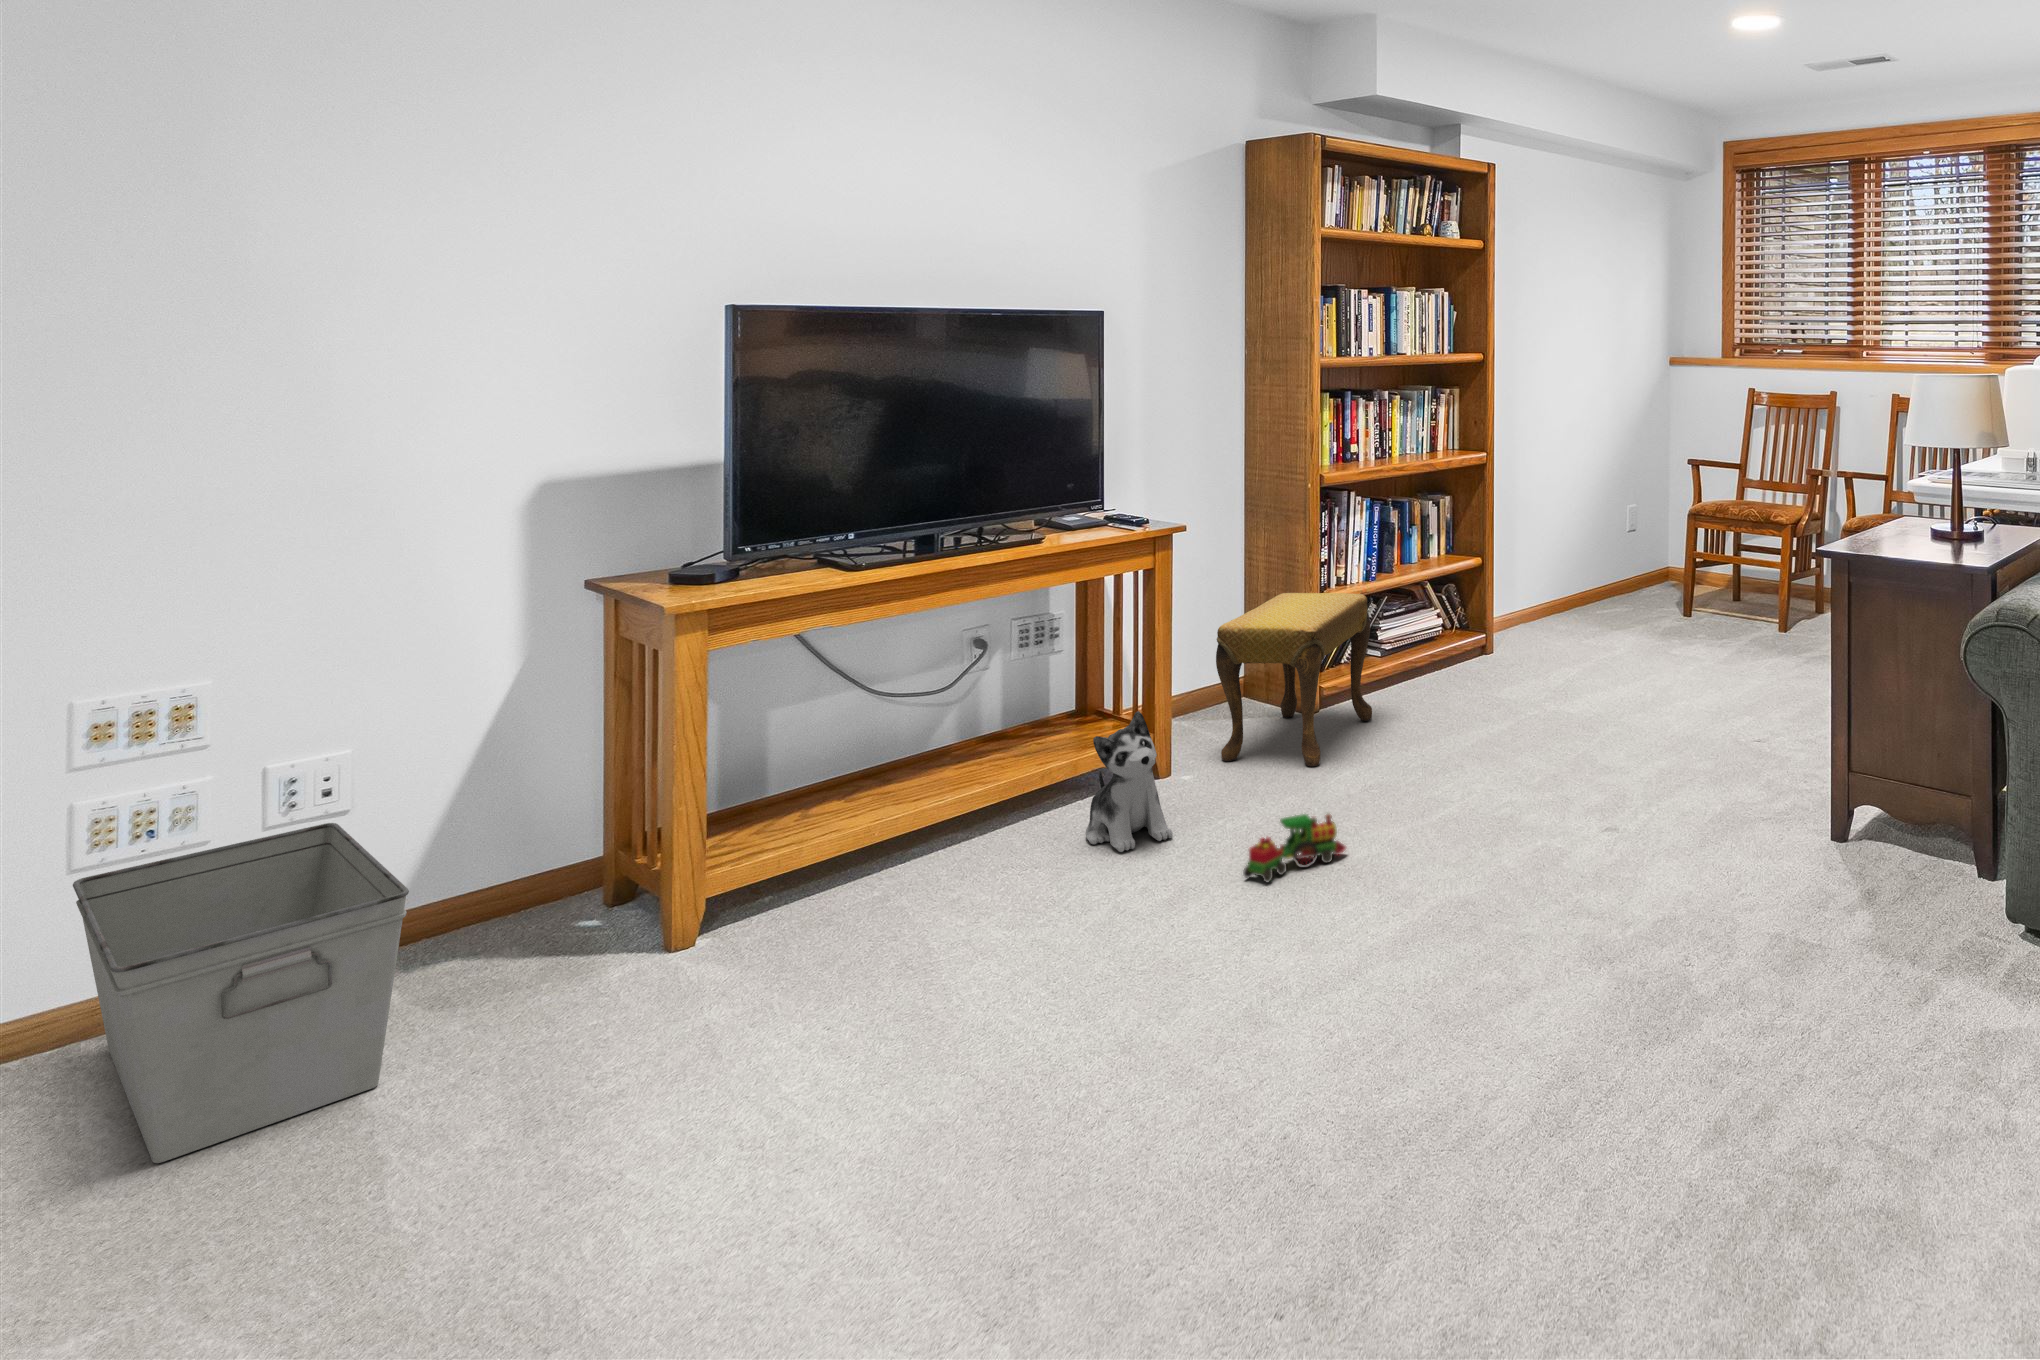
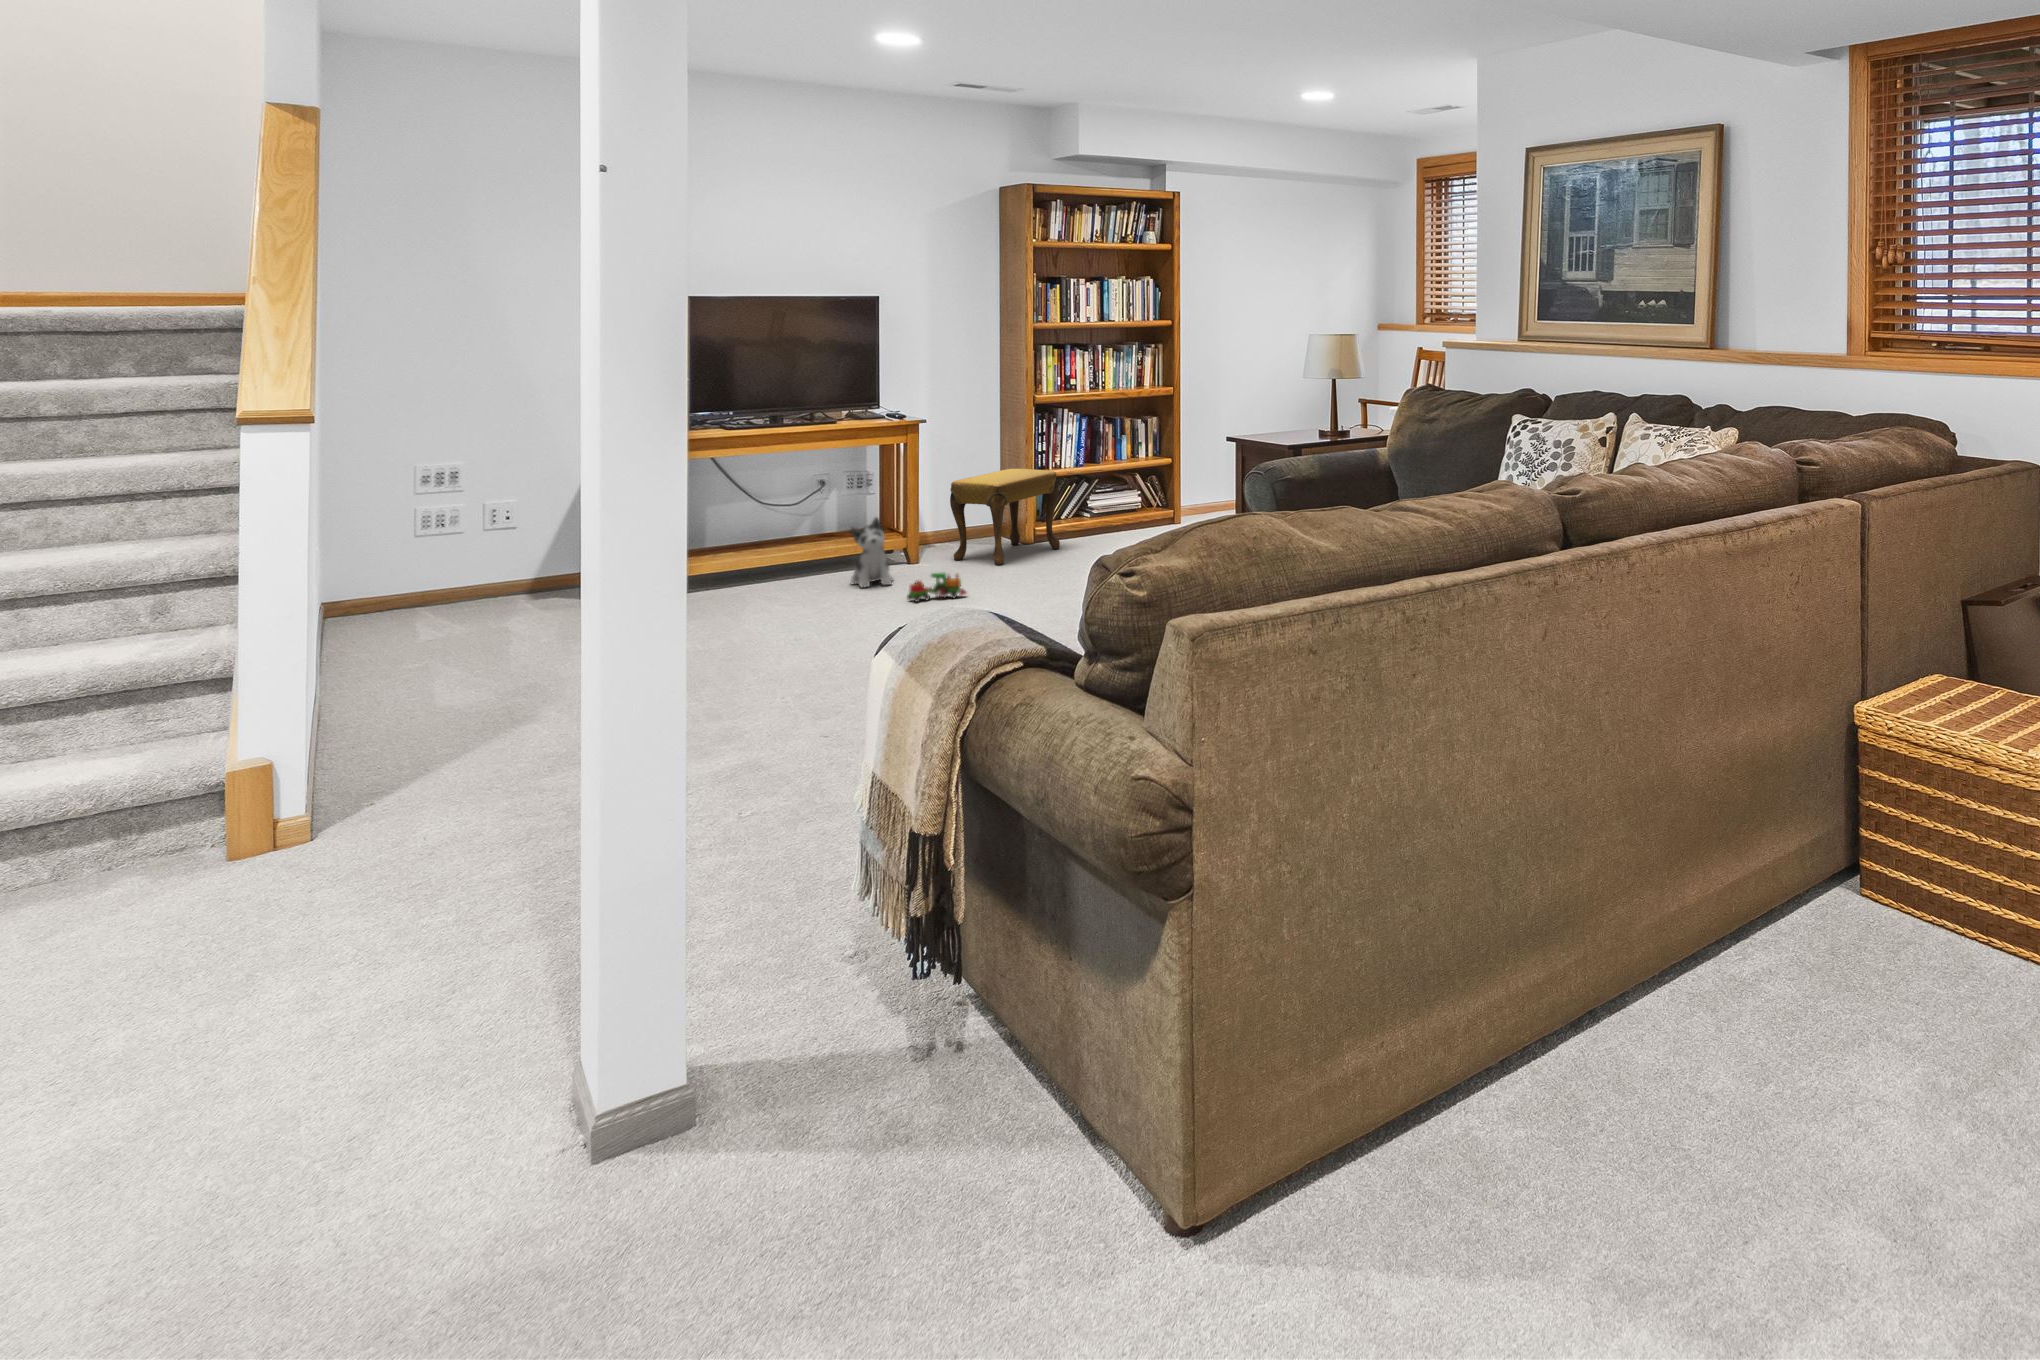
storage bin: present [73,823,409,1163] -> none [417,530,530,636]

